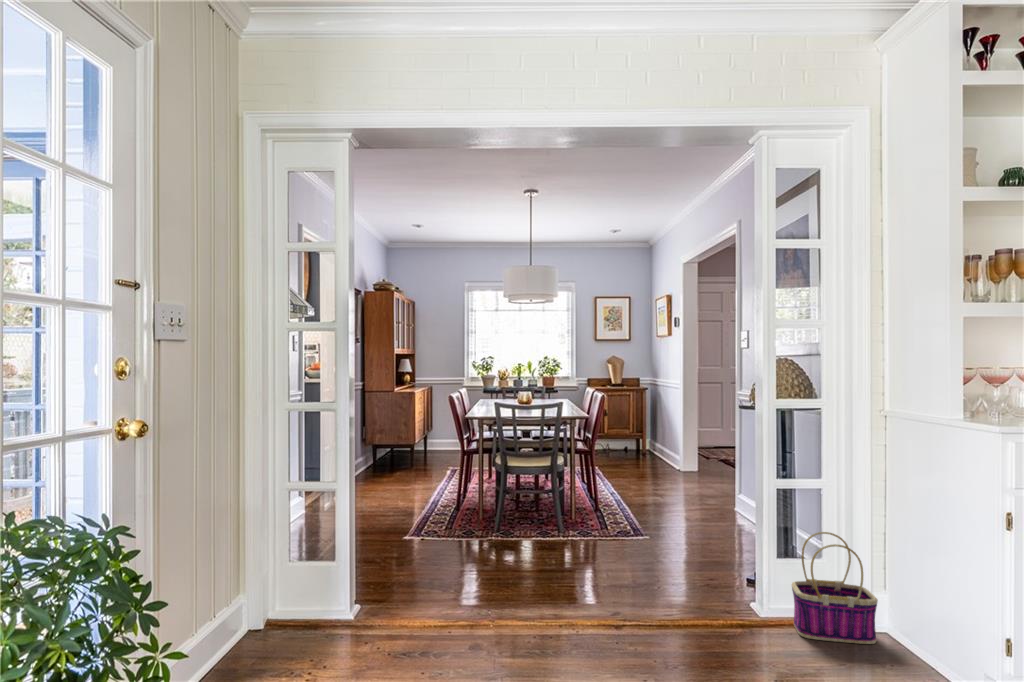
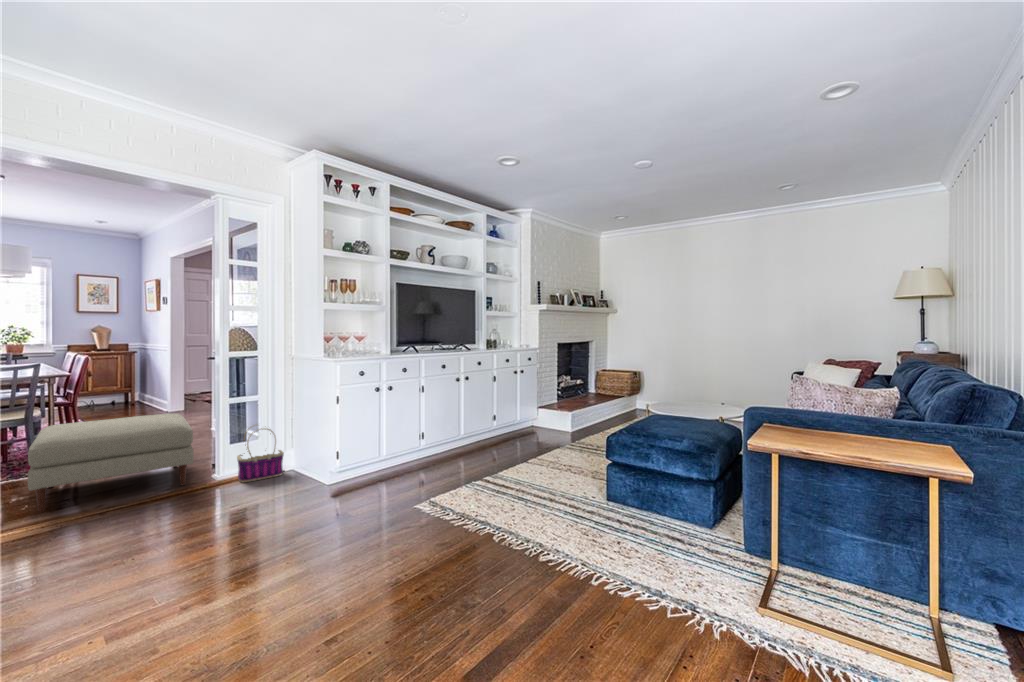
ottoman: none [547,481,726,610] -> present [28,414,194,512]

